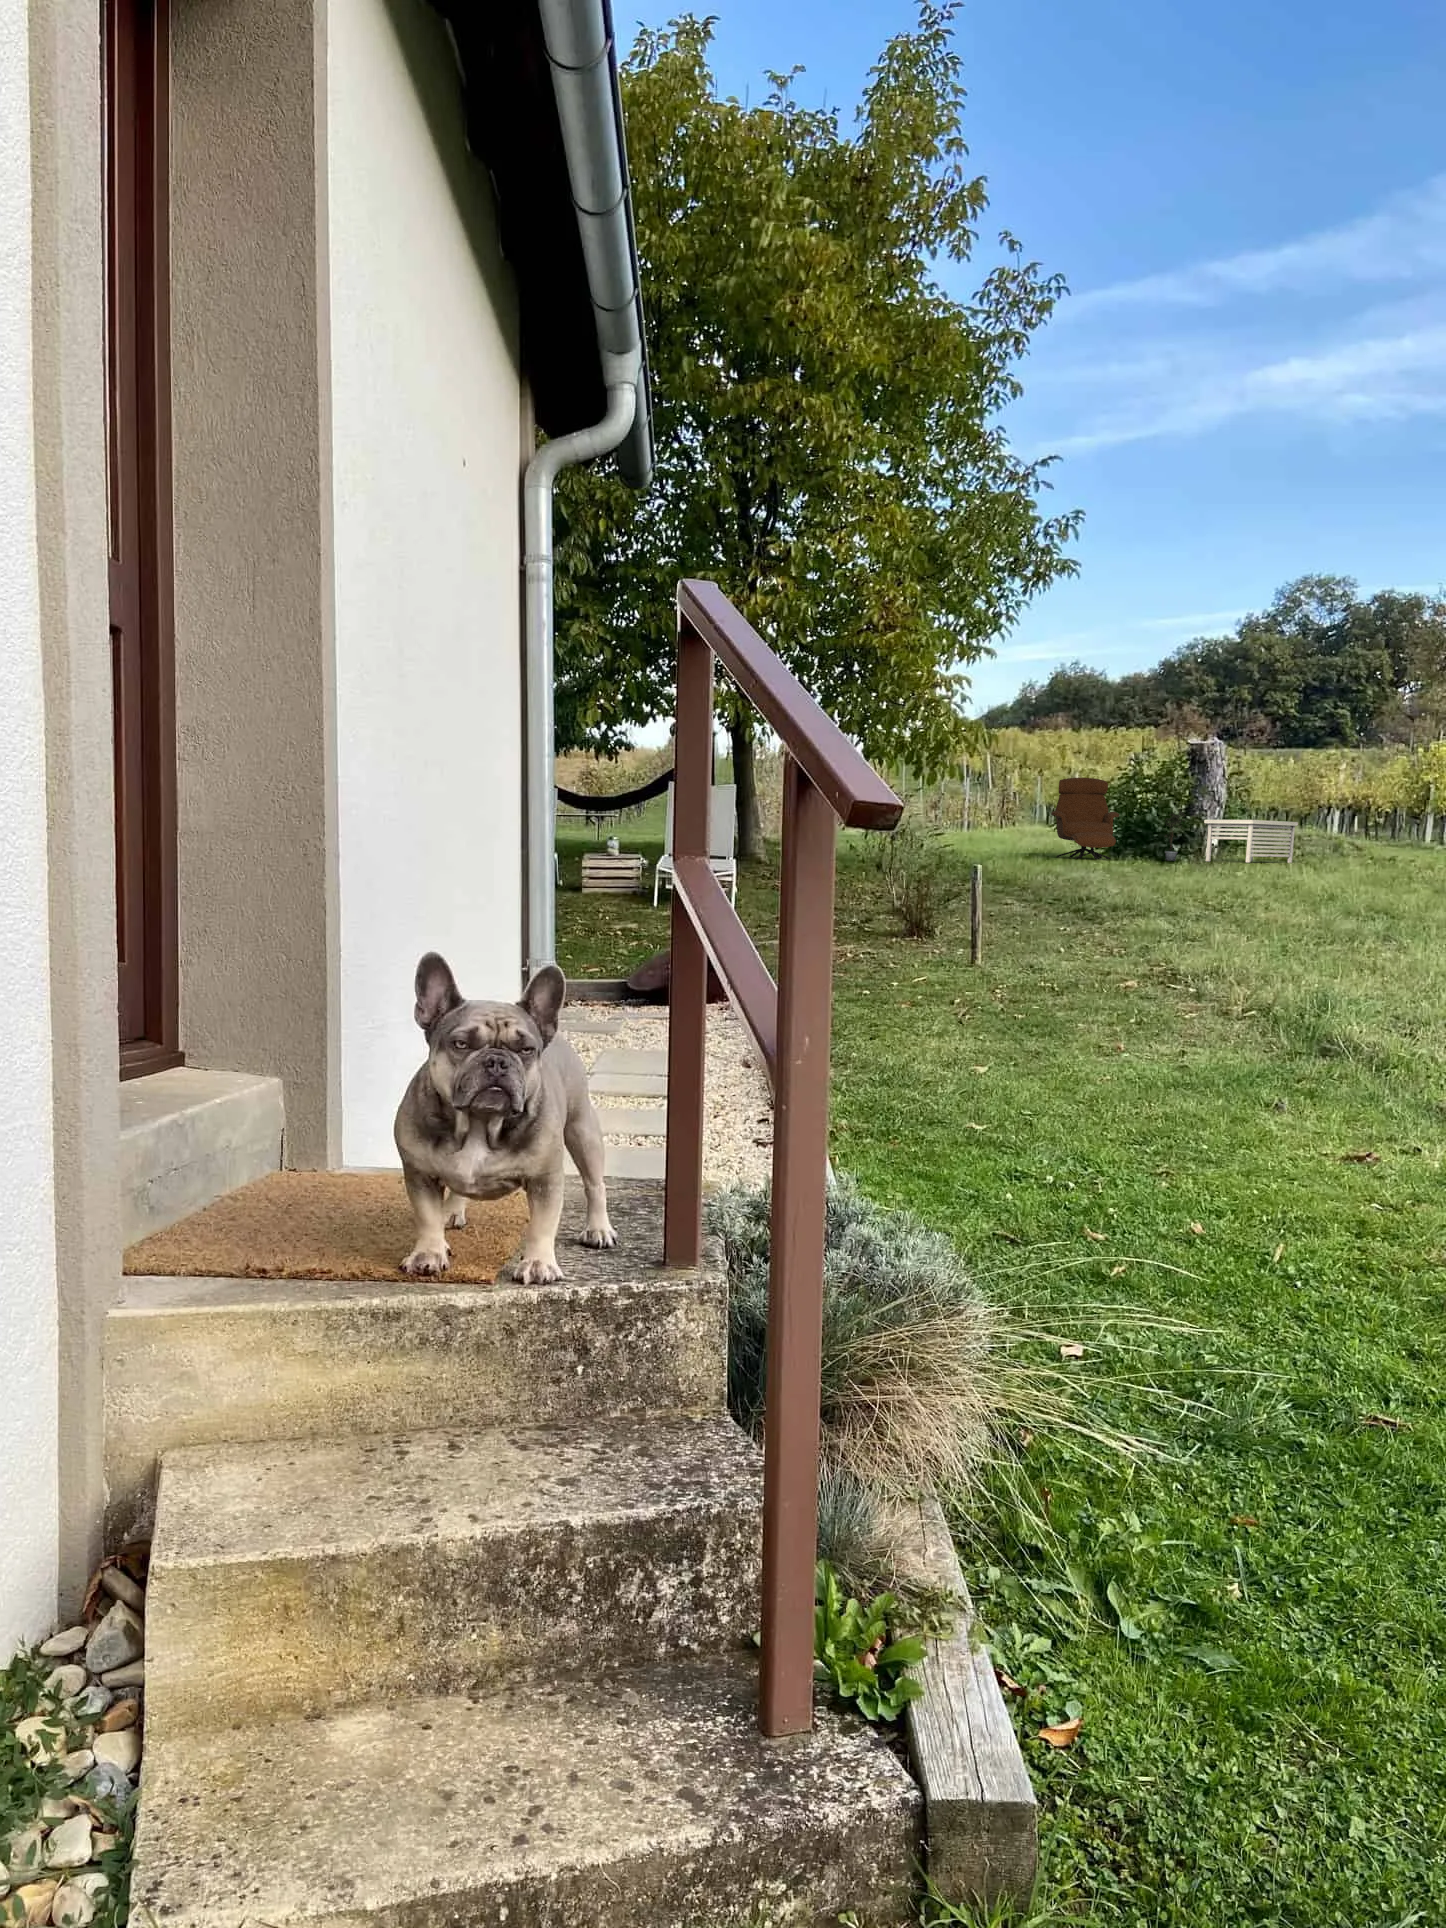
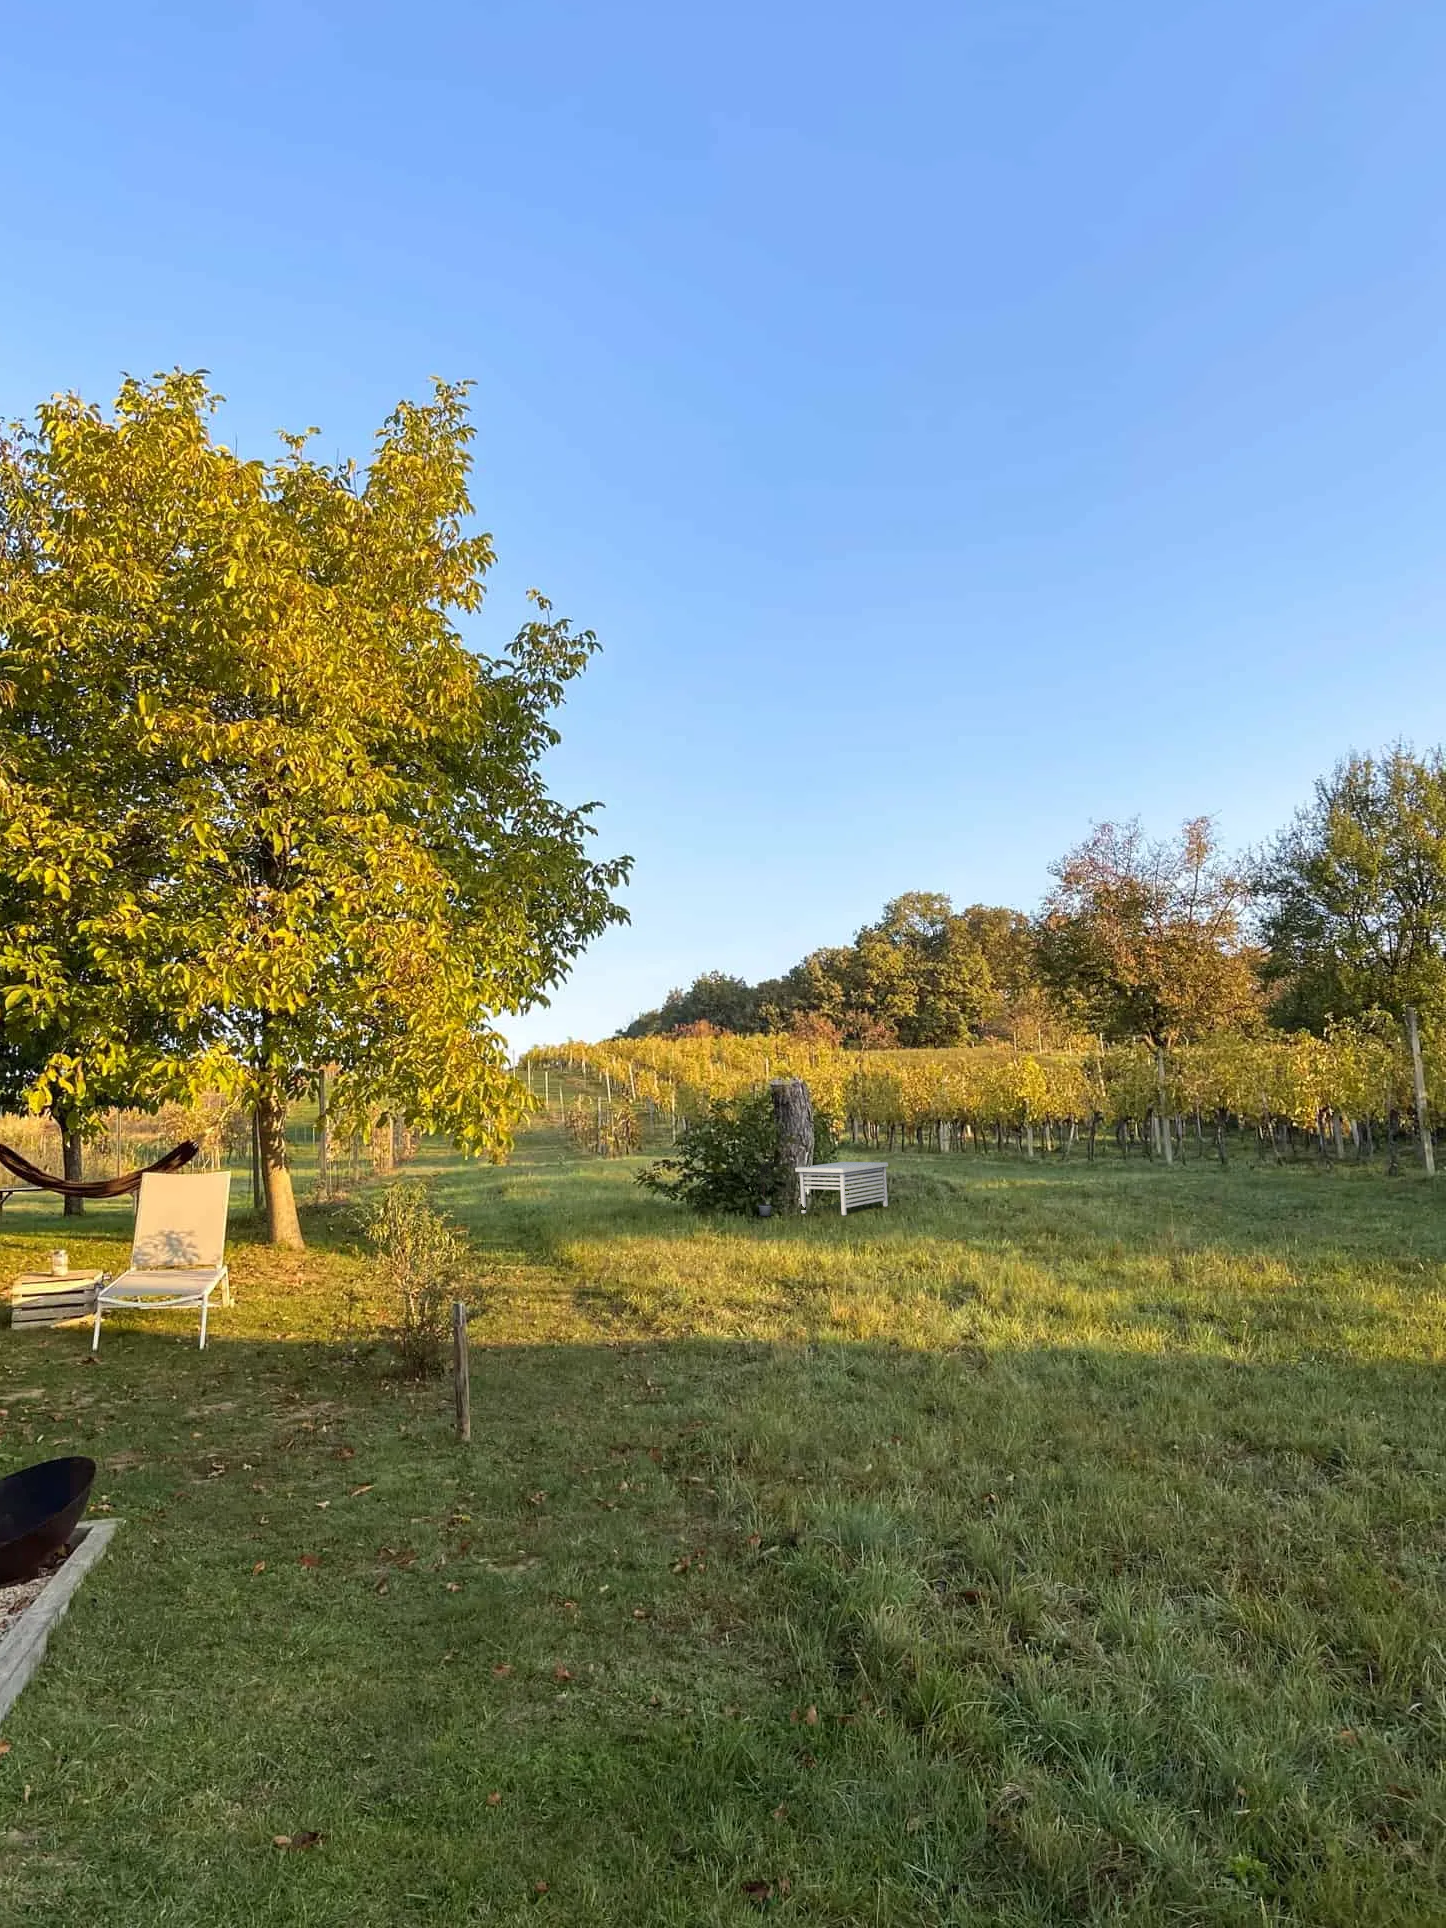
lounge chair: present [1051,778,1119,859] -> none [638,1124,709,1221]

